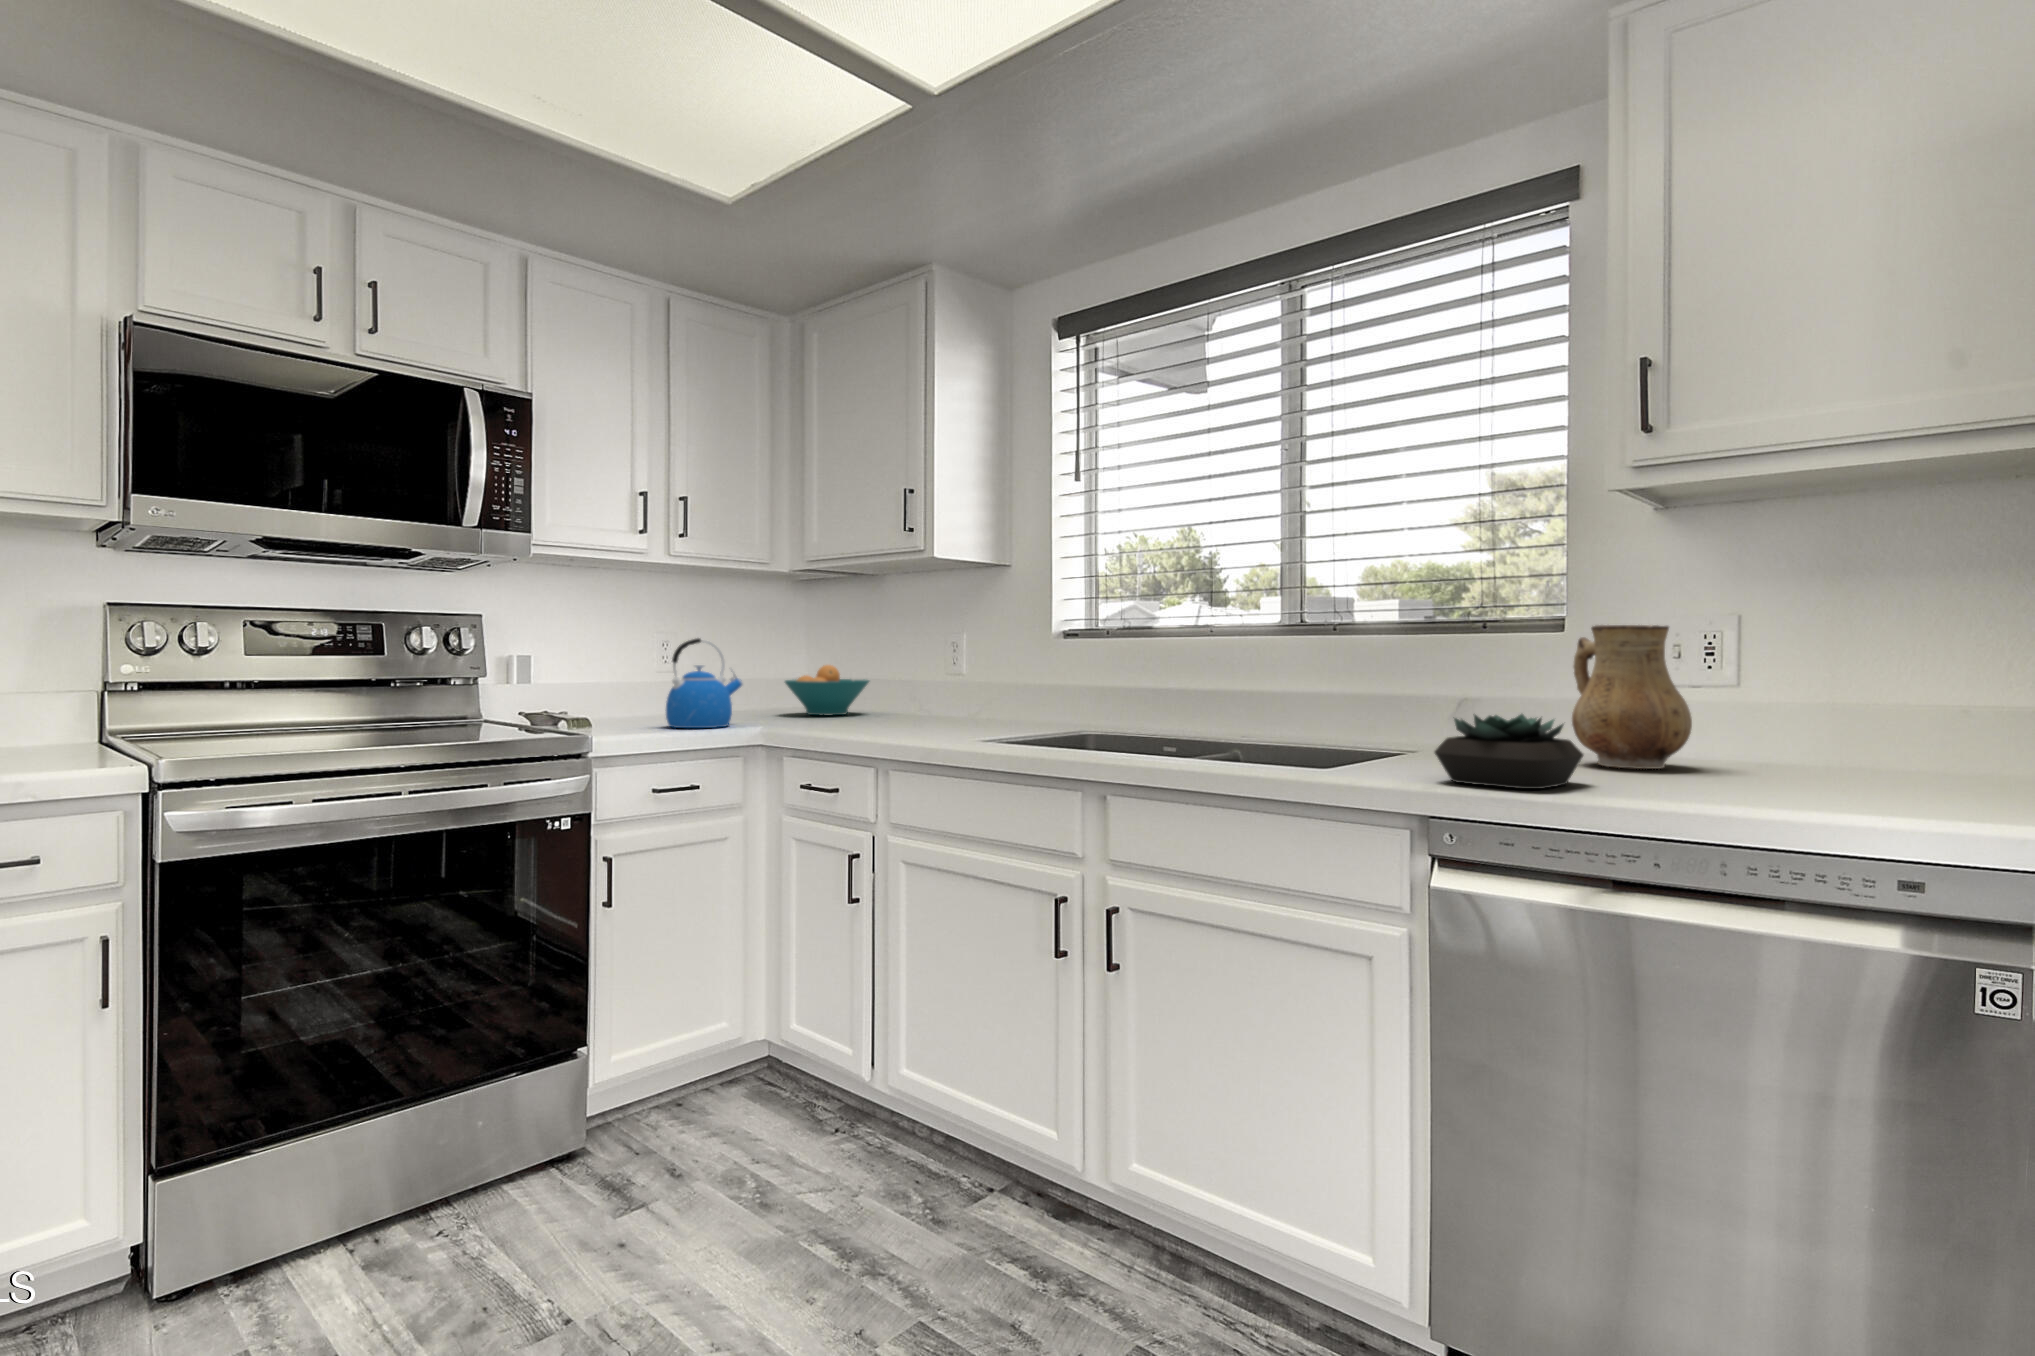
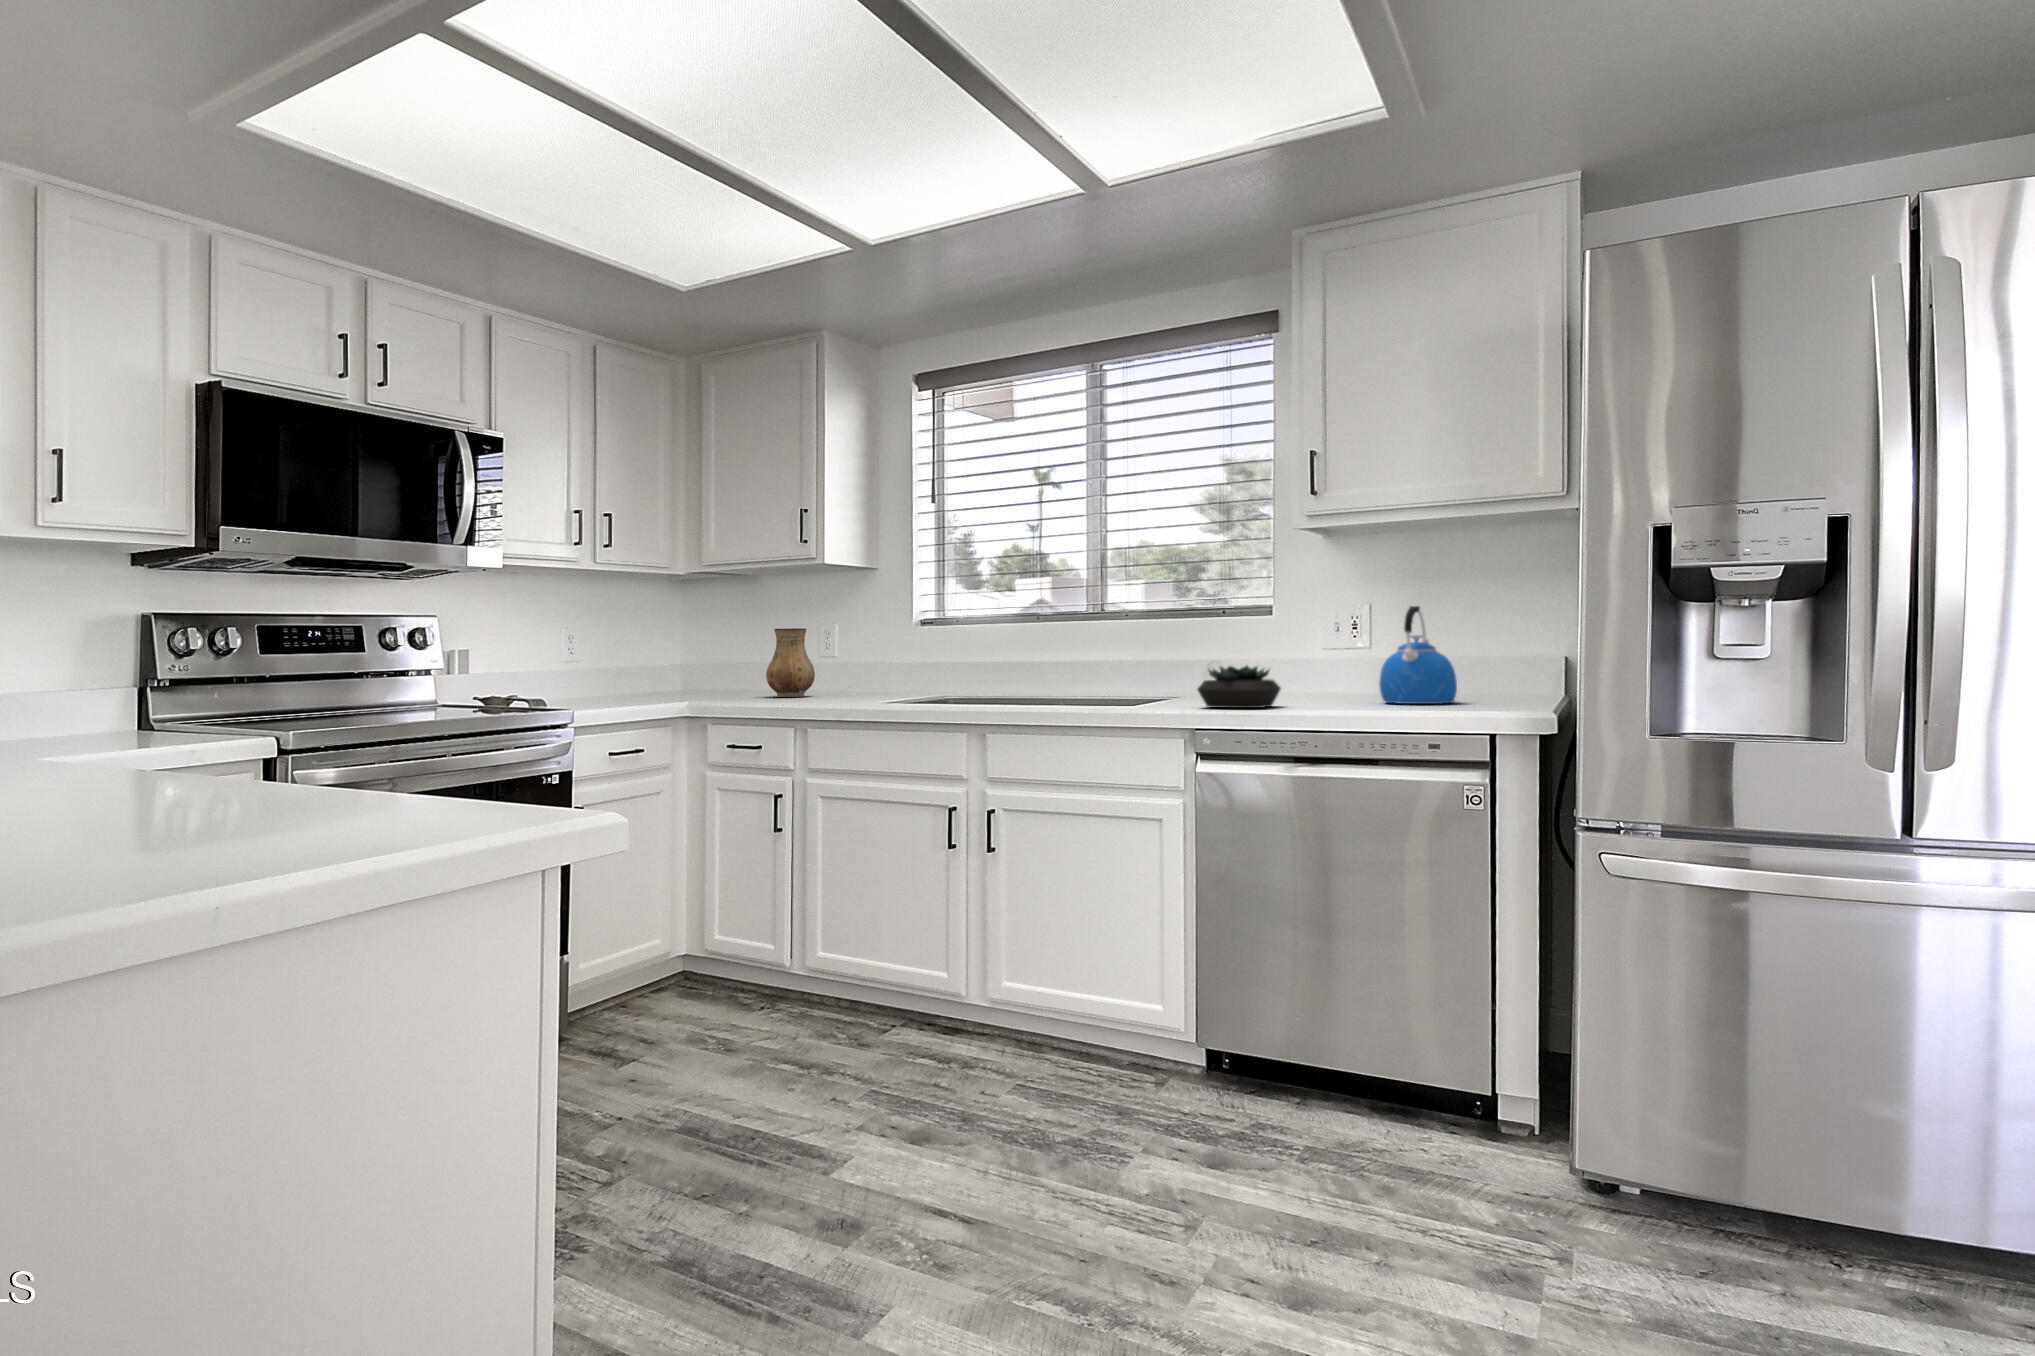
ceramic pitcher: present [1572,625,1692,769] -> present [766,628,815,697]
kettle: present [666,638,742,728] -> present [1379,606,1457,704]
fruit bowl: present [785,665,869,716] -> none [678,653,751,696]

